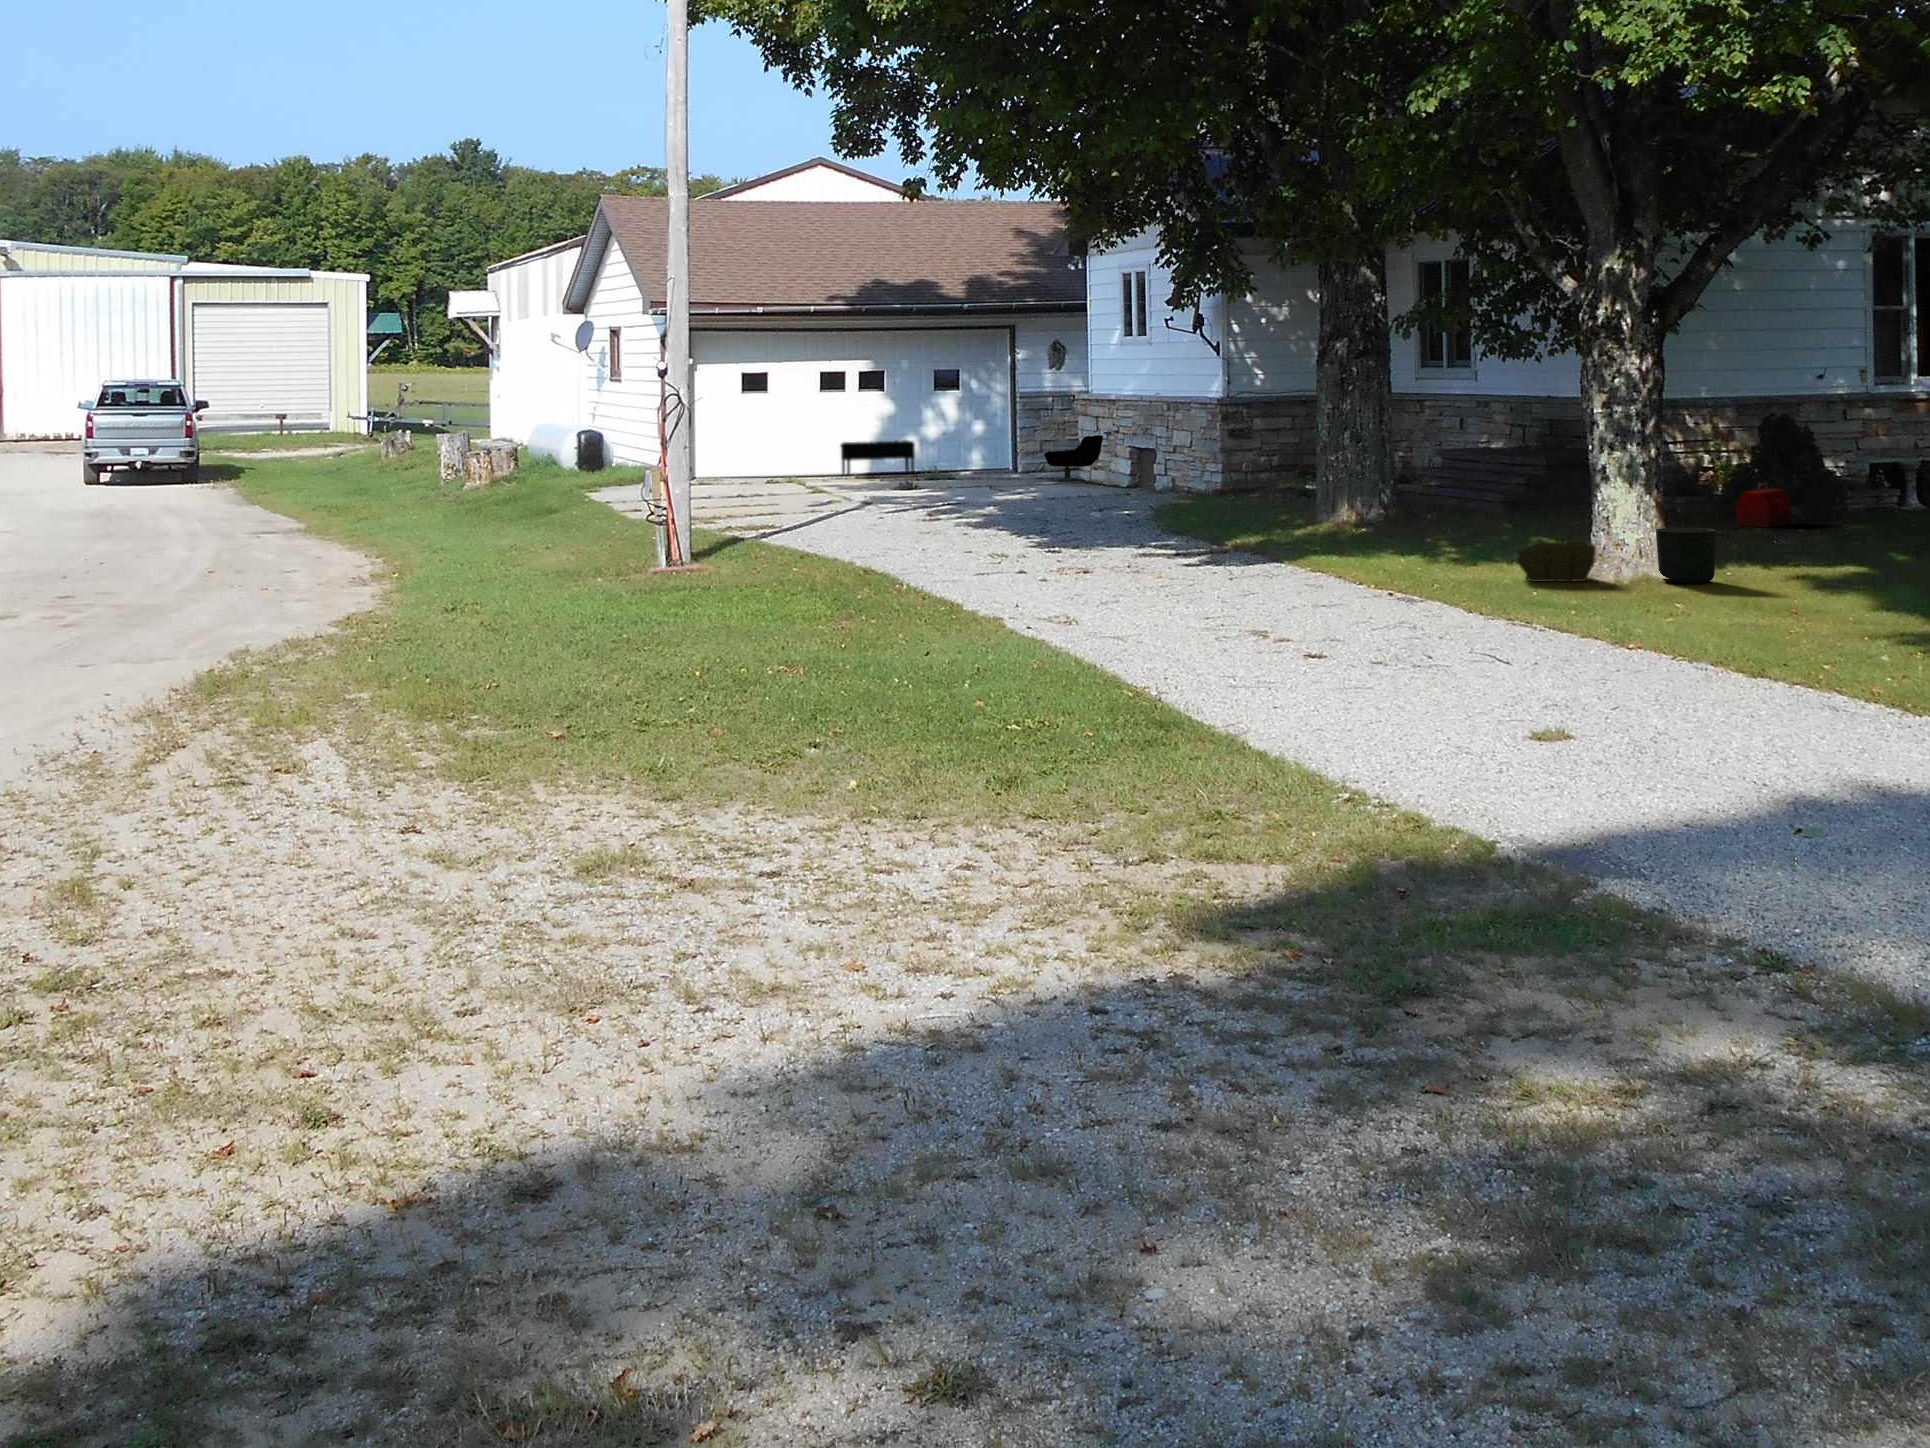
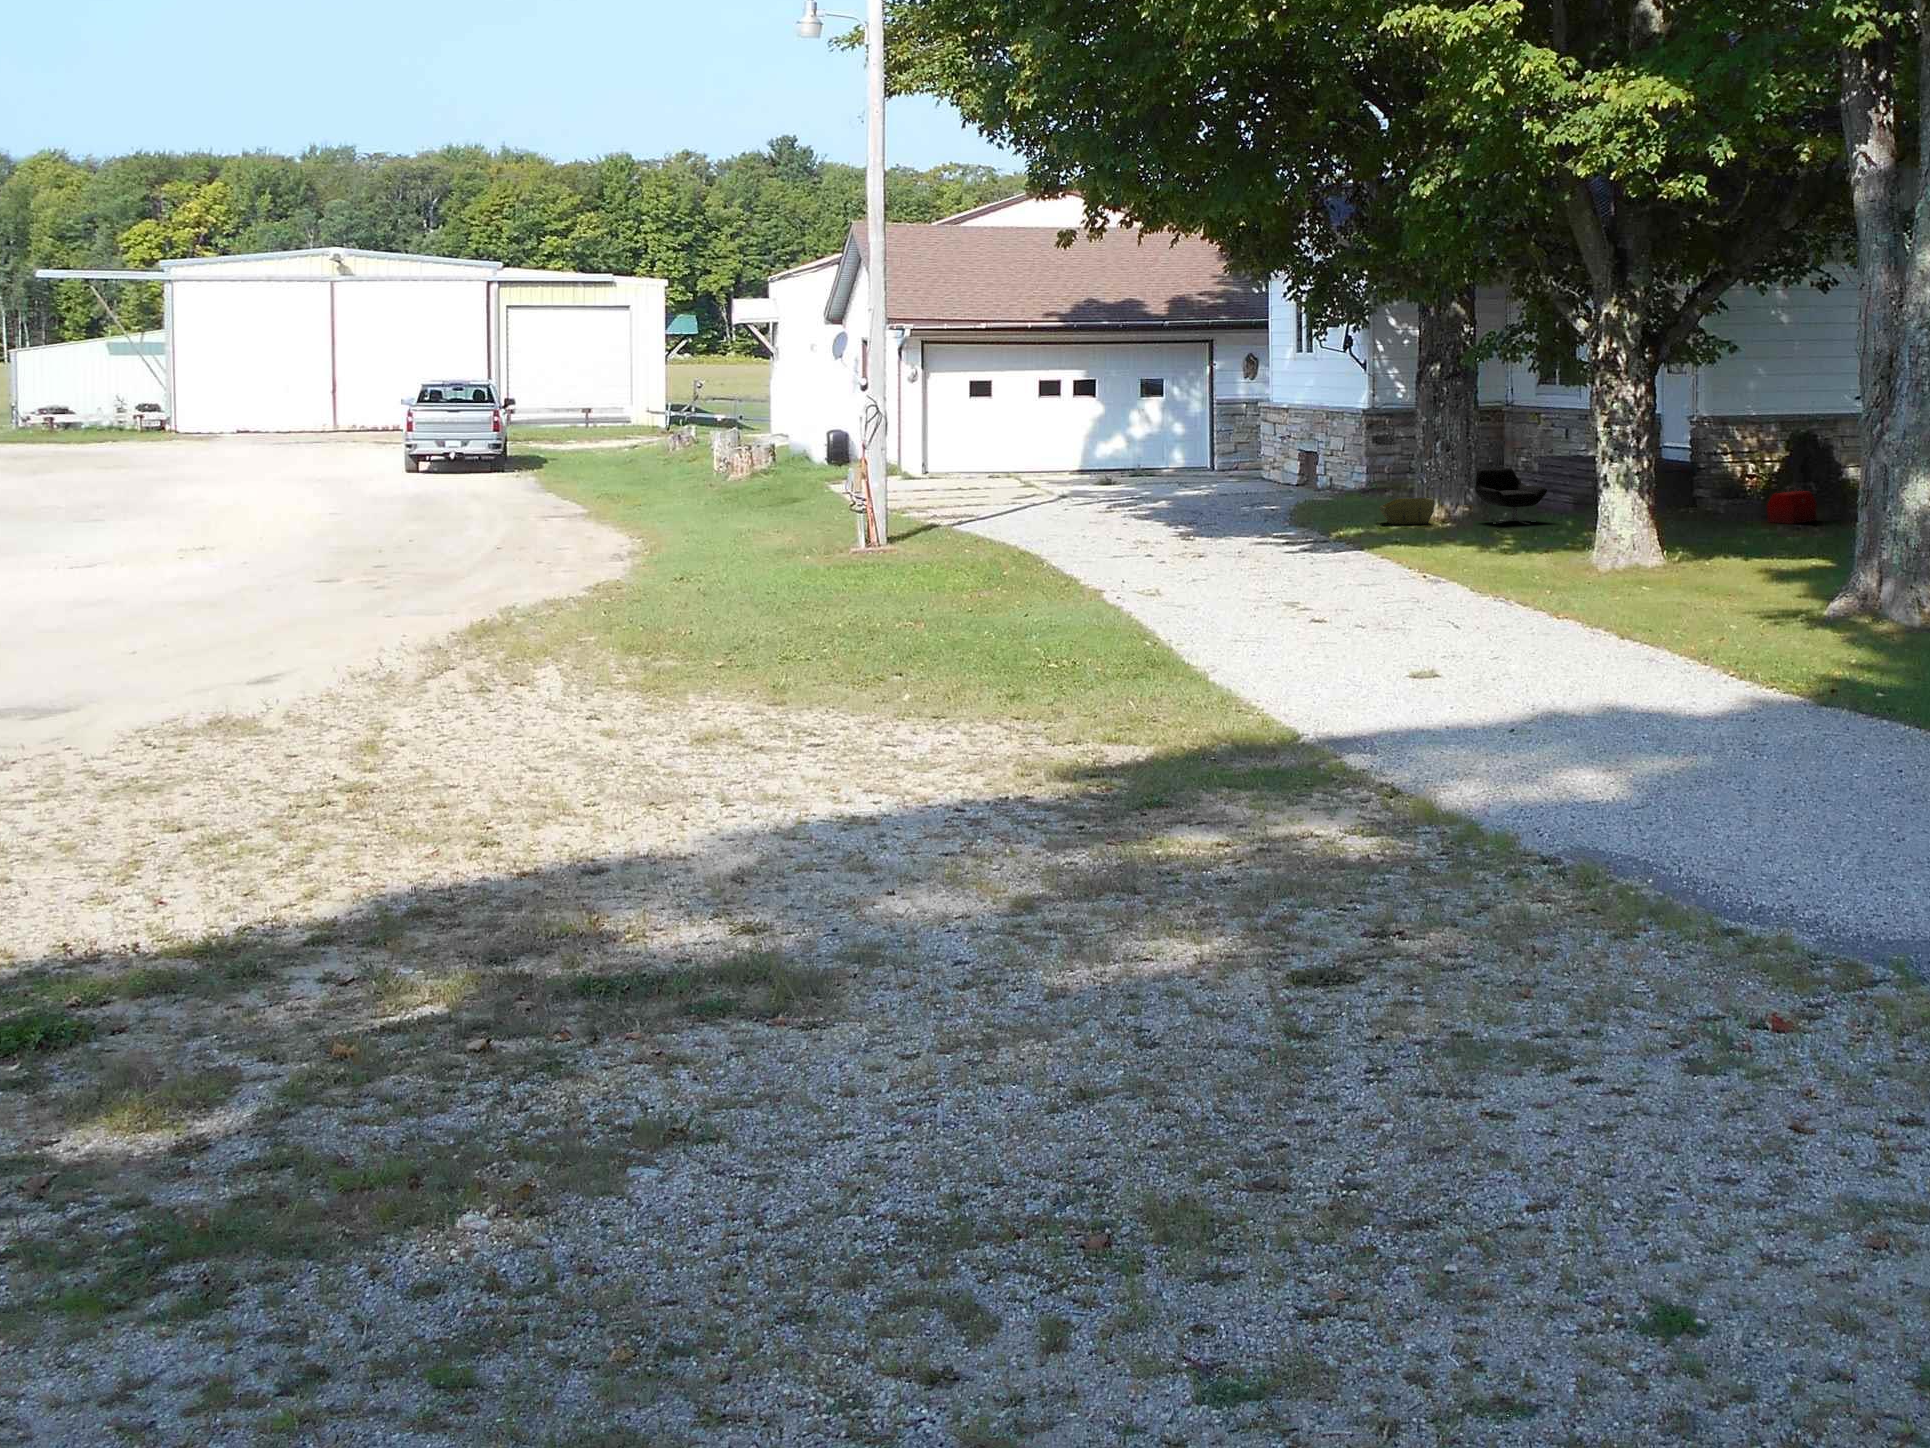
lounge chair: present [1044,435,1103,481] -> present [1475,468,1547,524]
bench: present [840,440,915,475] -> none [1054,439,1119,470]
planter: present [1656,528,1716,583] -> none [1641,528,1688,573]
storage bin: present [1514,542,1596,582] -> present [1379,498,1434,525]

